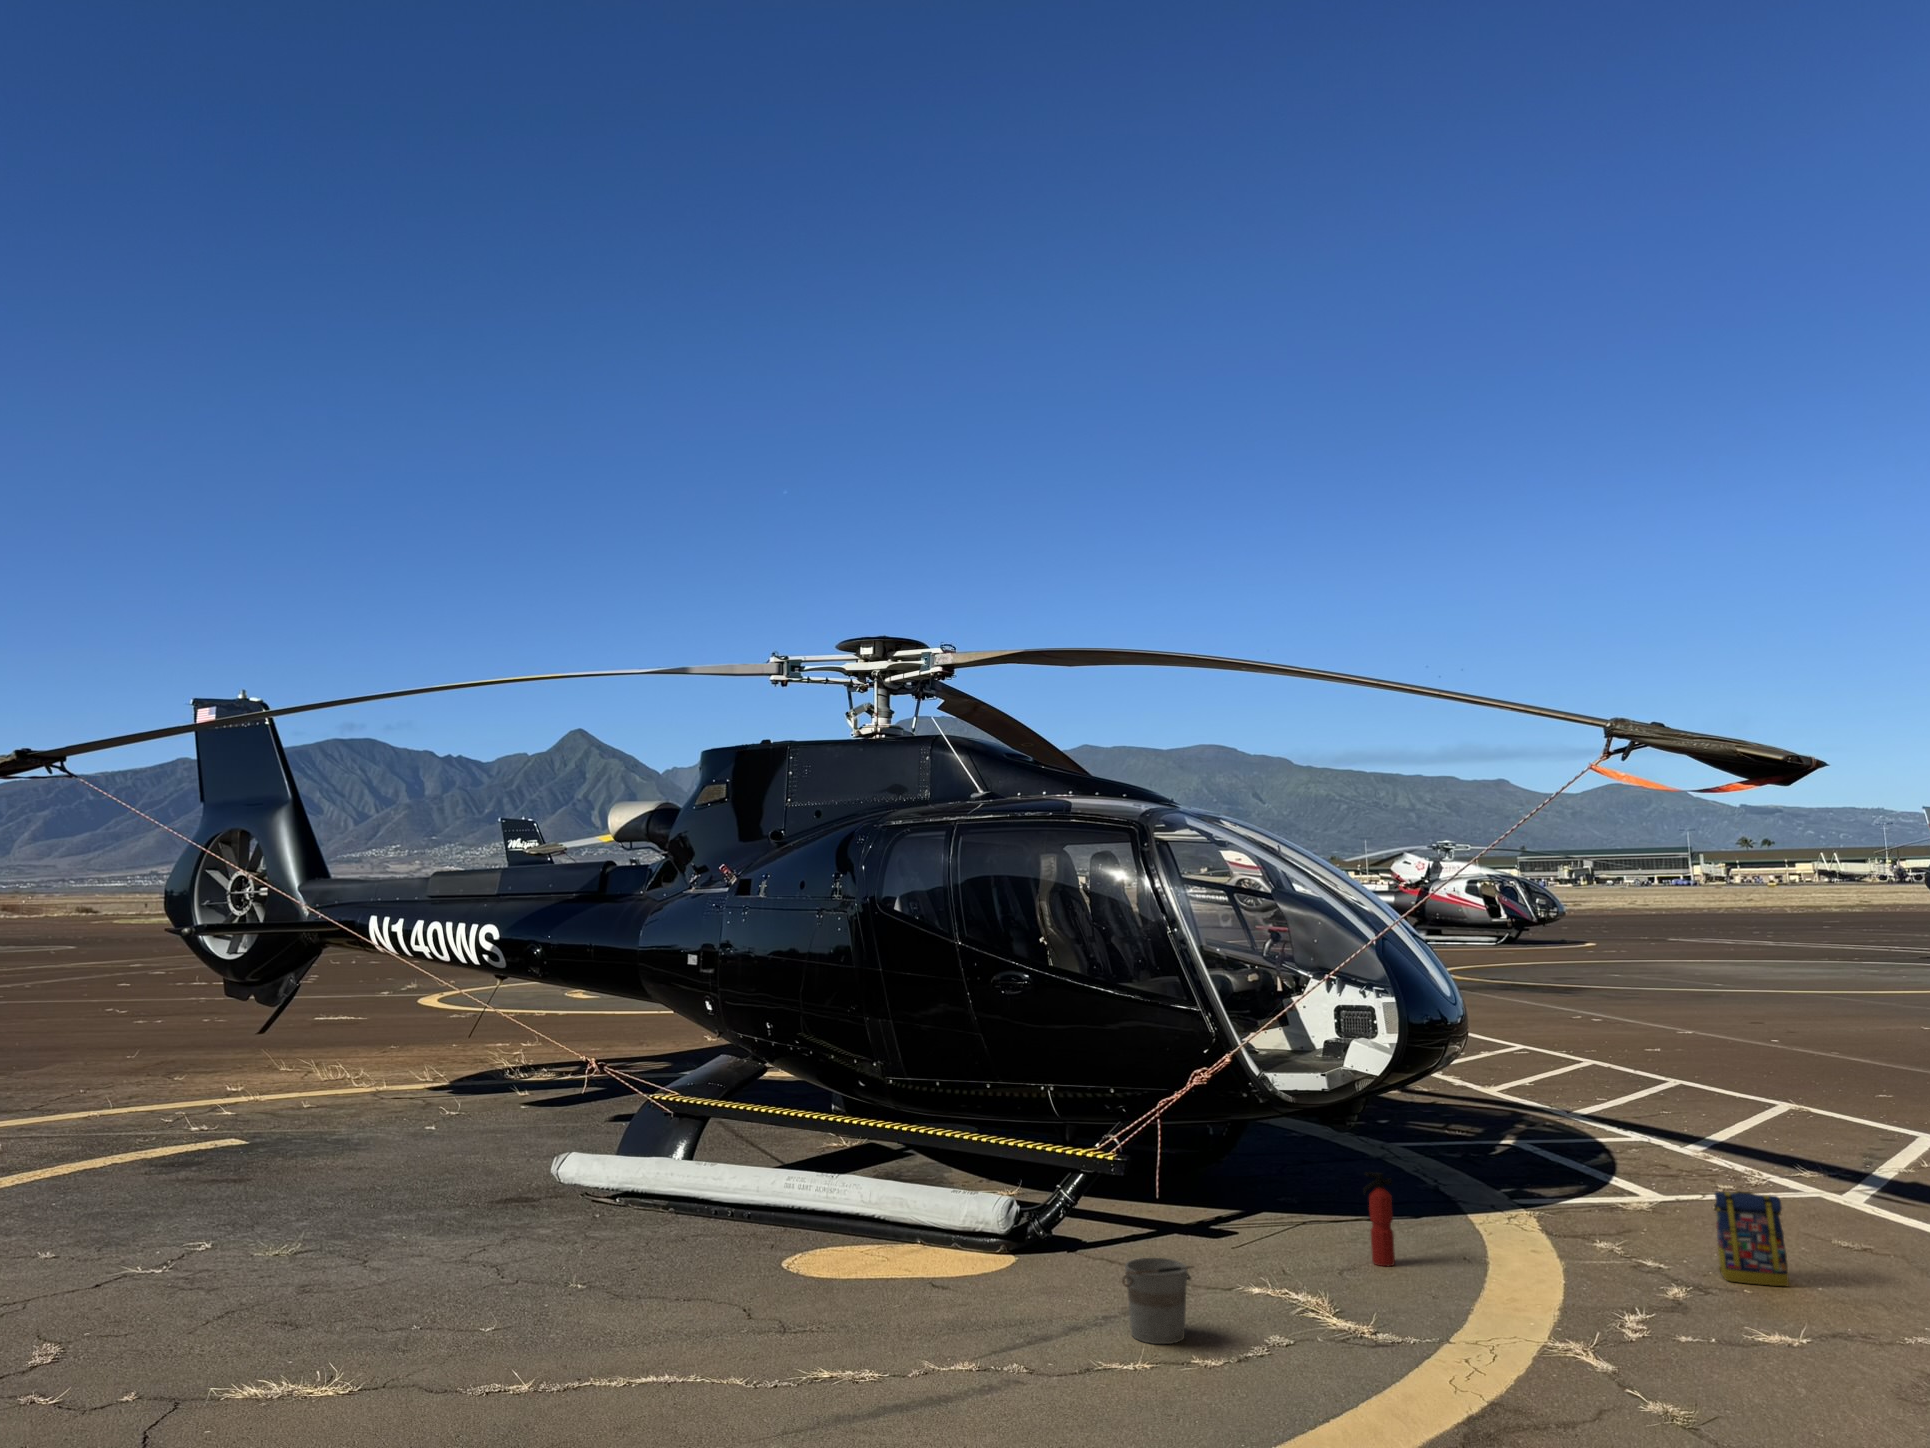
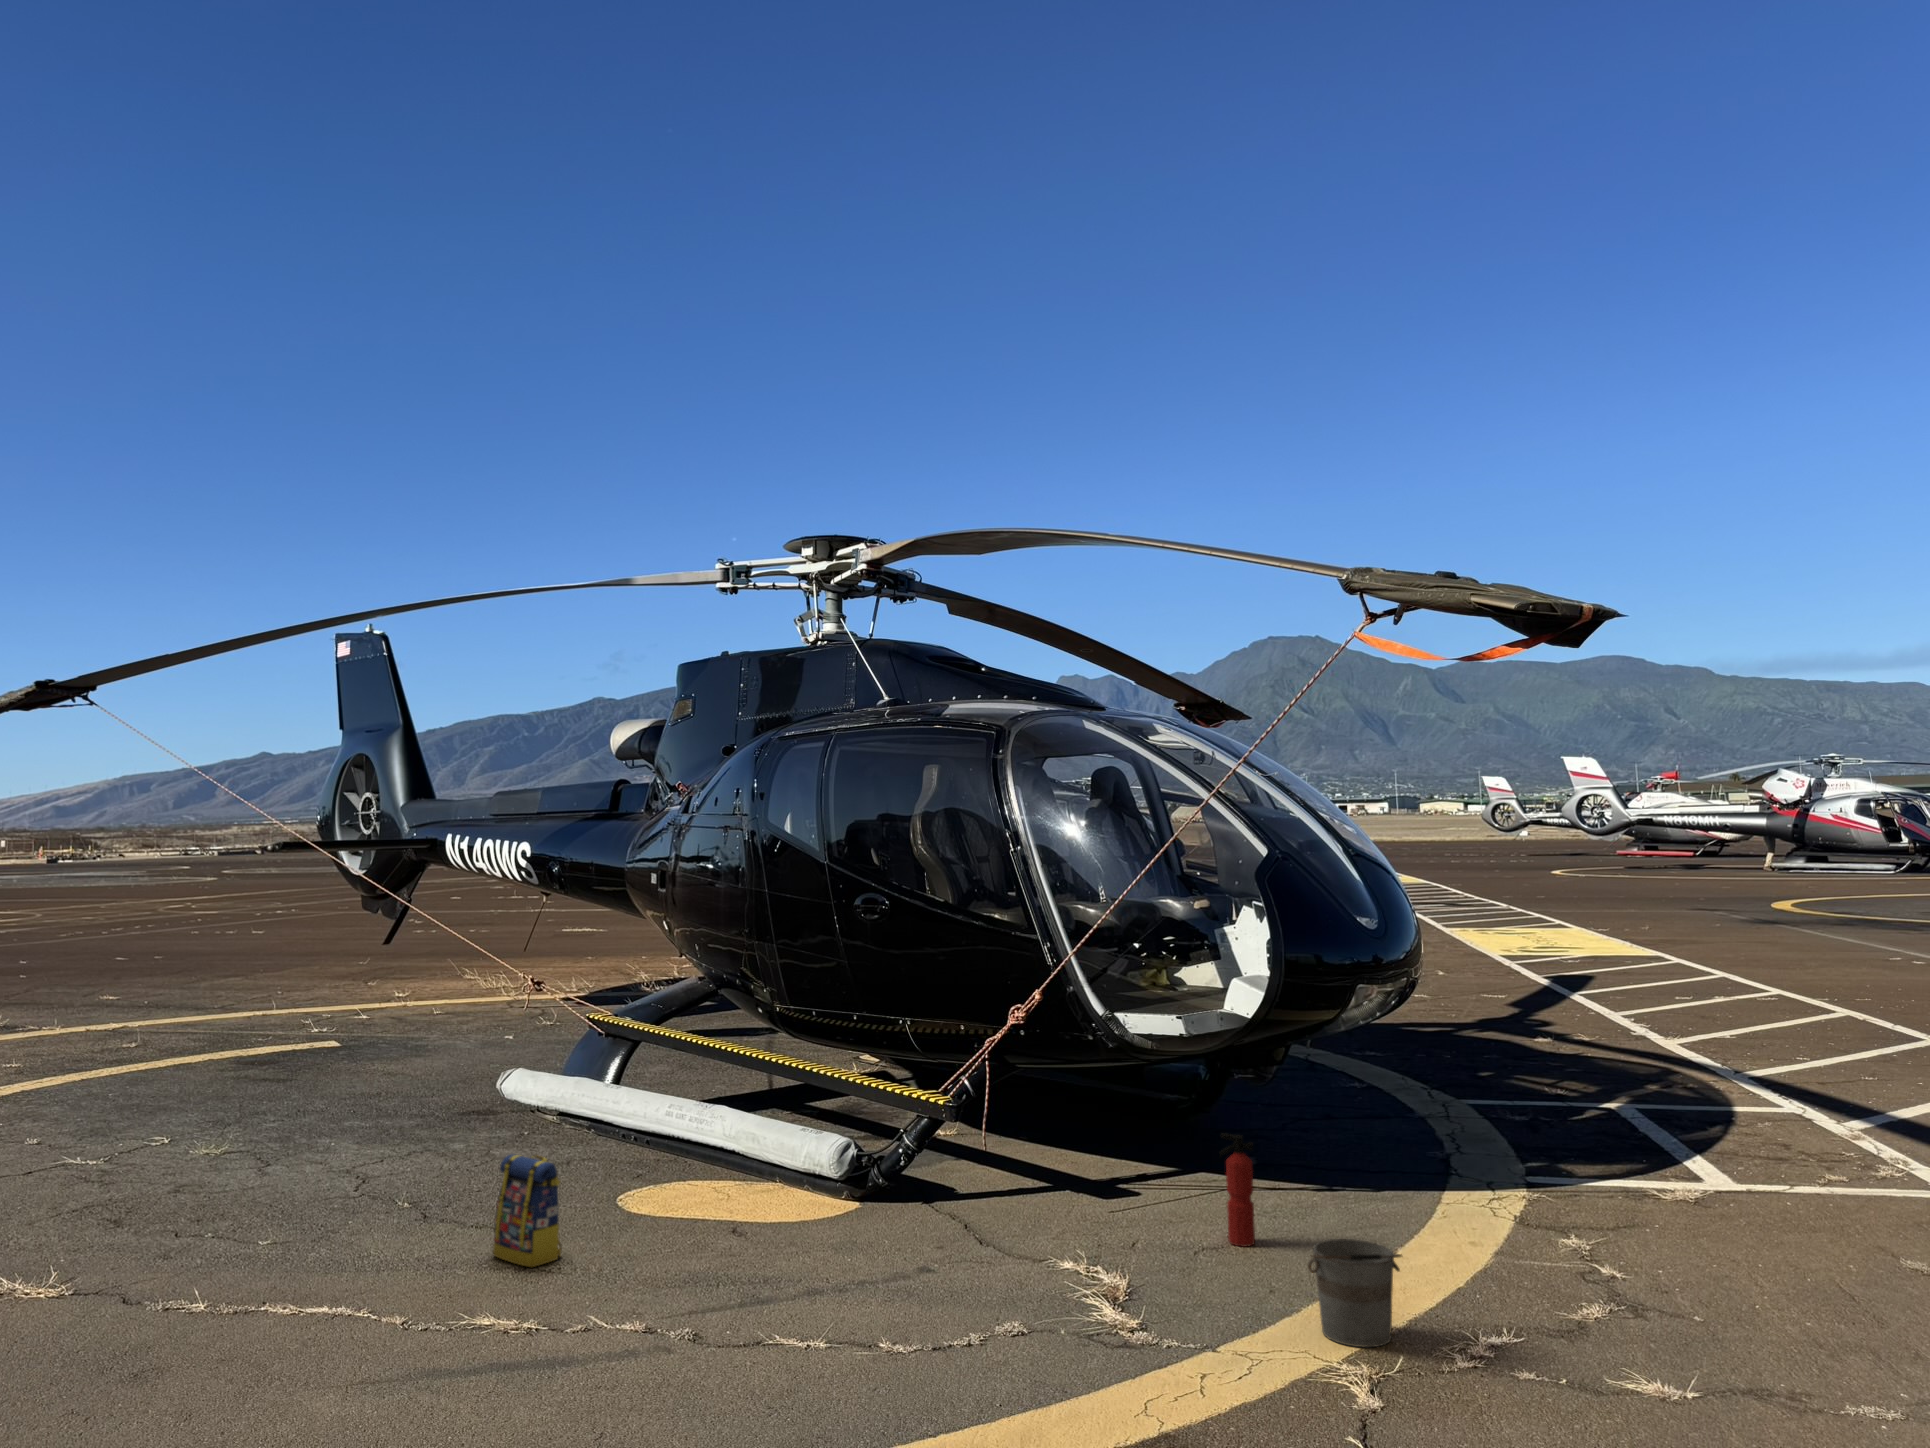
backpack: present [1714,1191,1789,1286] -> present [493,1154,562,1267]
bucket: present [1122,1258,1194,1344] -> present [1308,1239,1402,1347]

